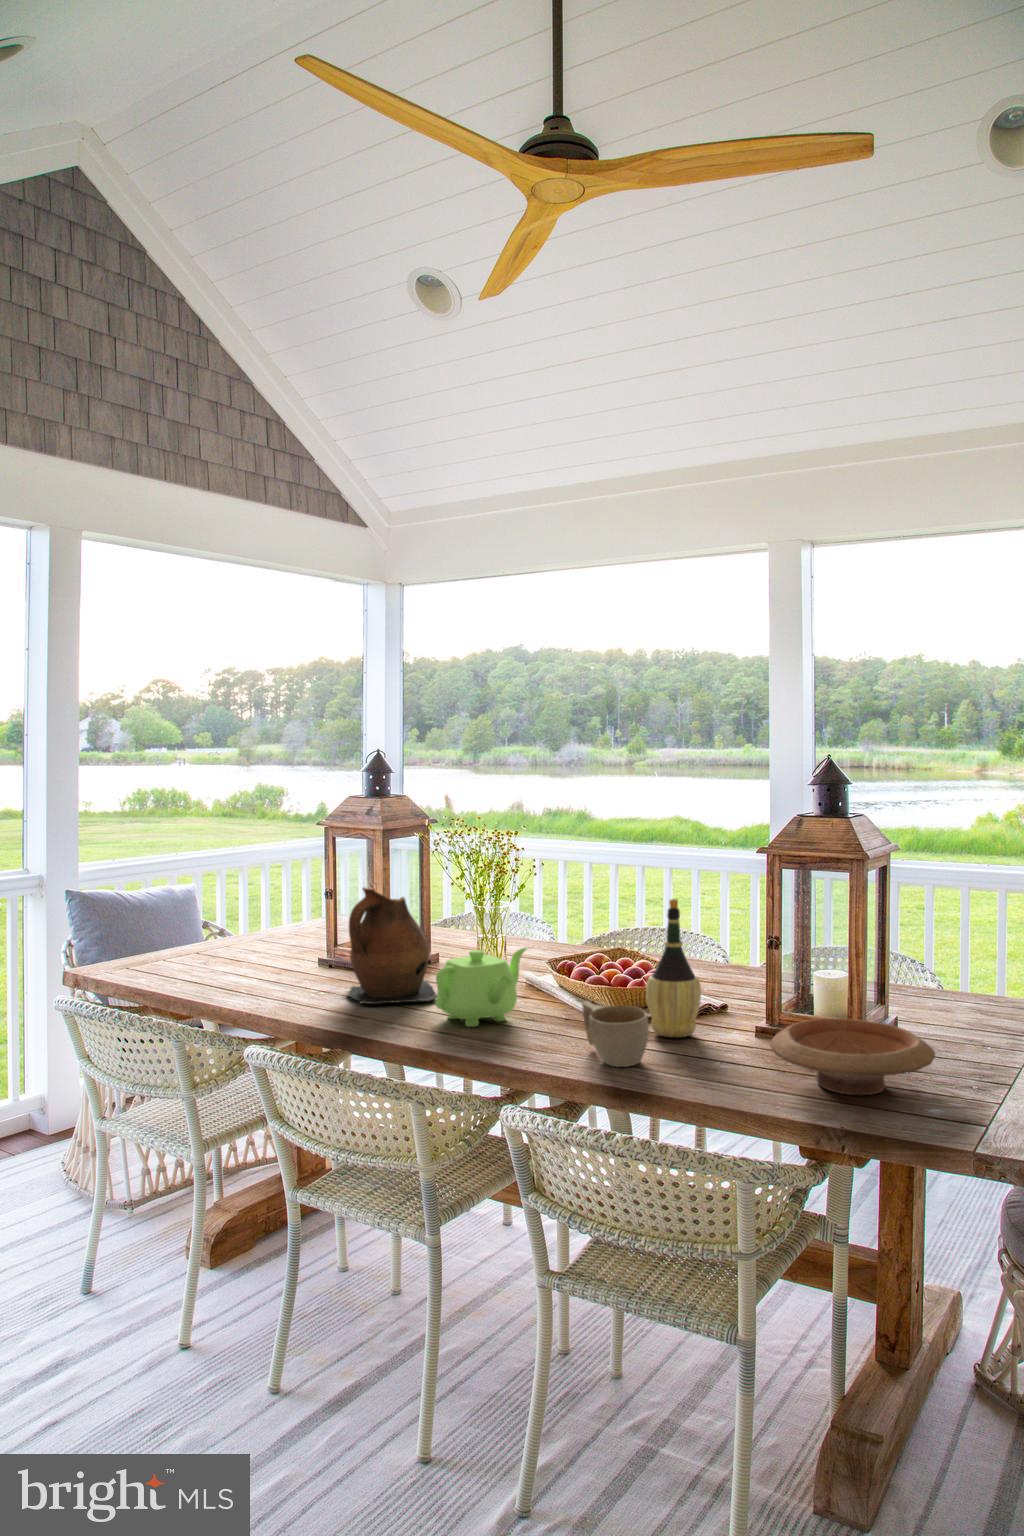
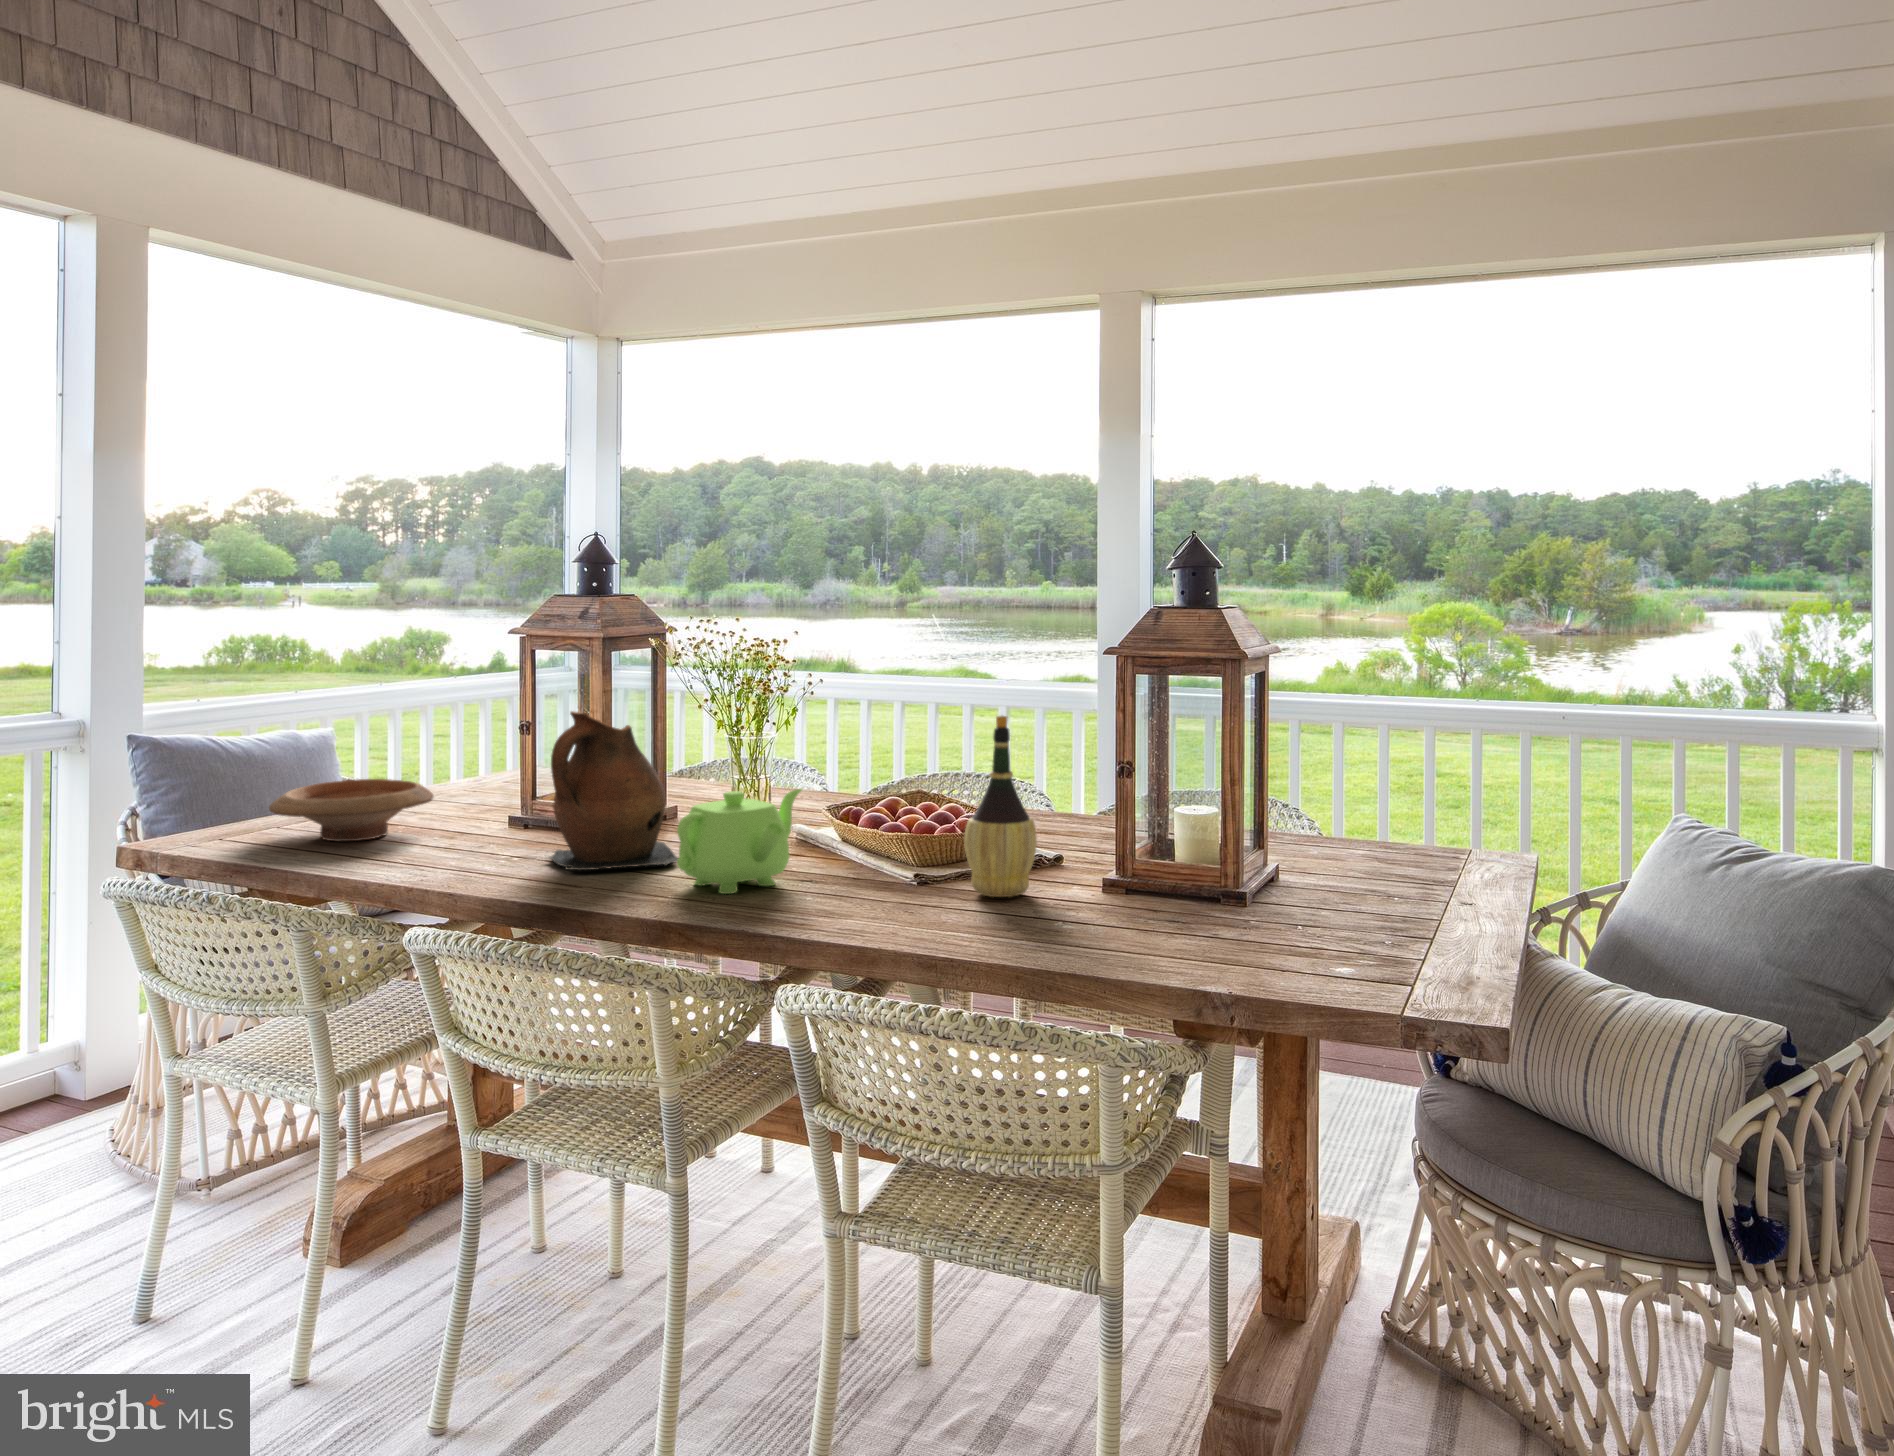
cup: present [582,1001,649,1067] -> none [882,850,972,934]
wooden bowl: present [771,1018,935,1095] -> present [269,779,434,841]

